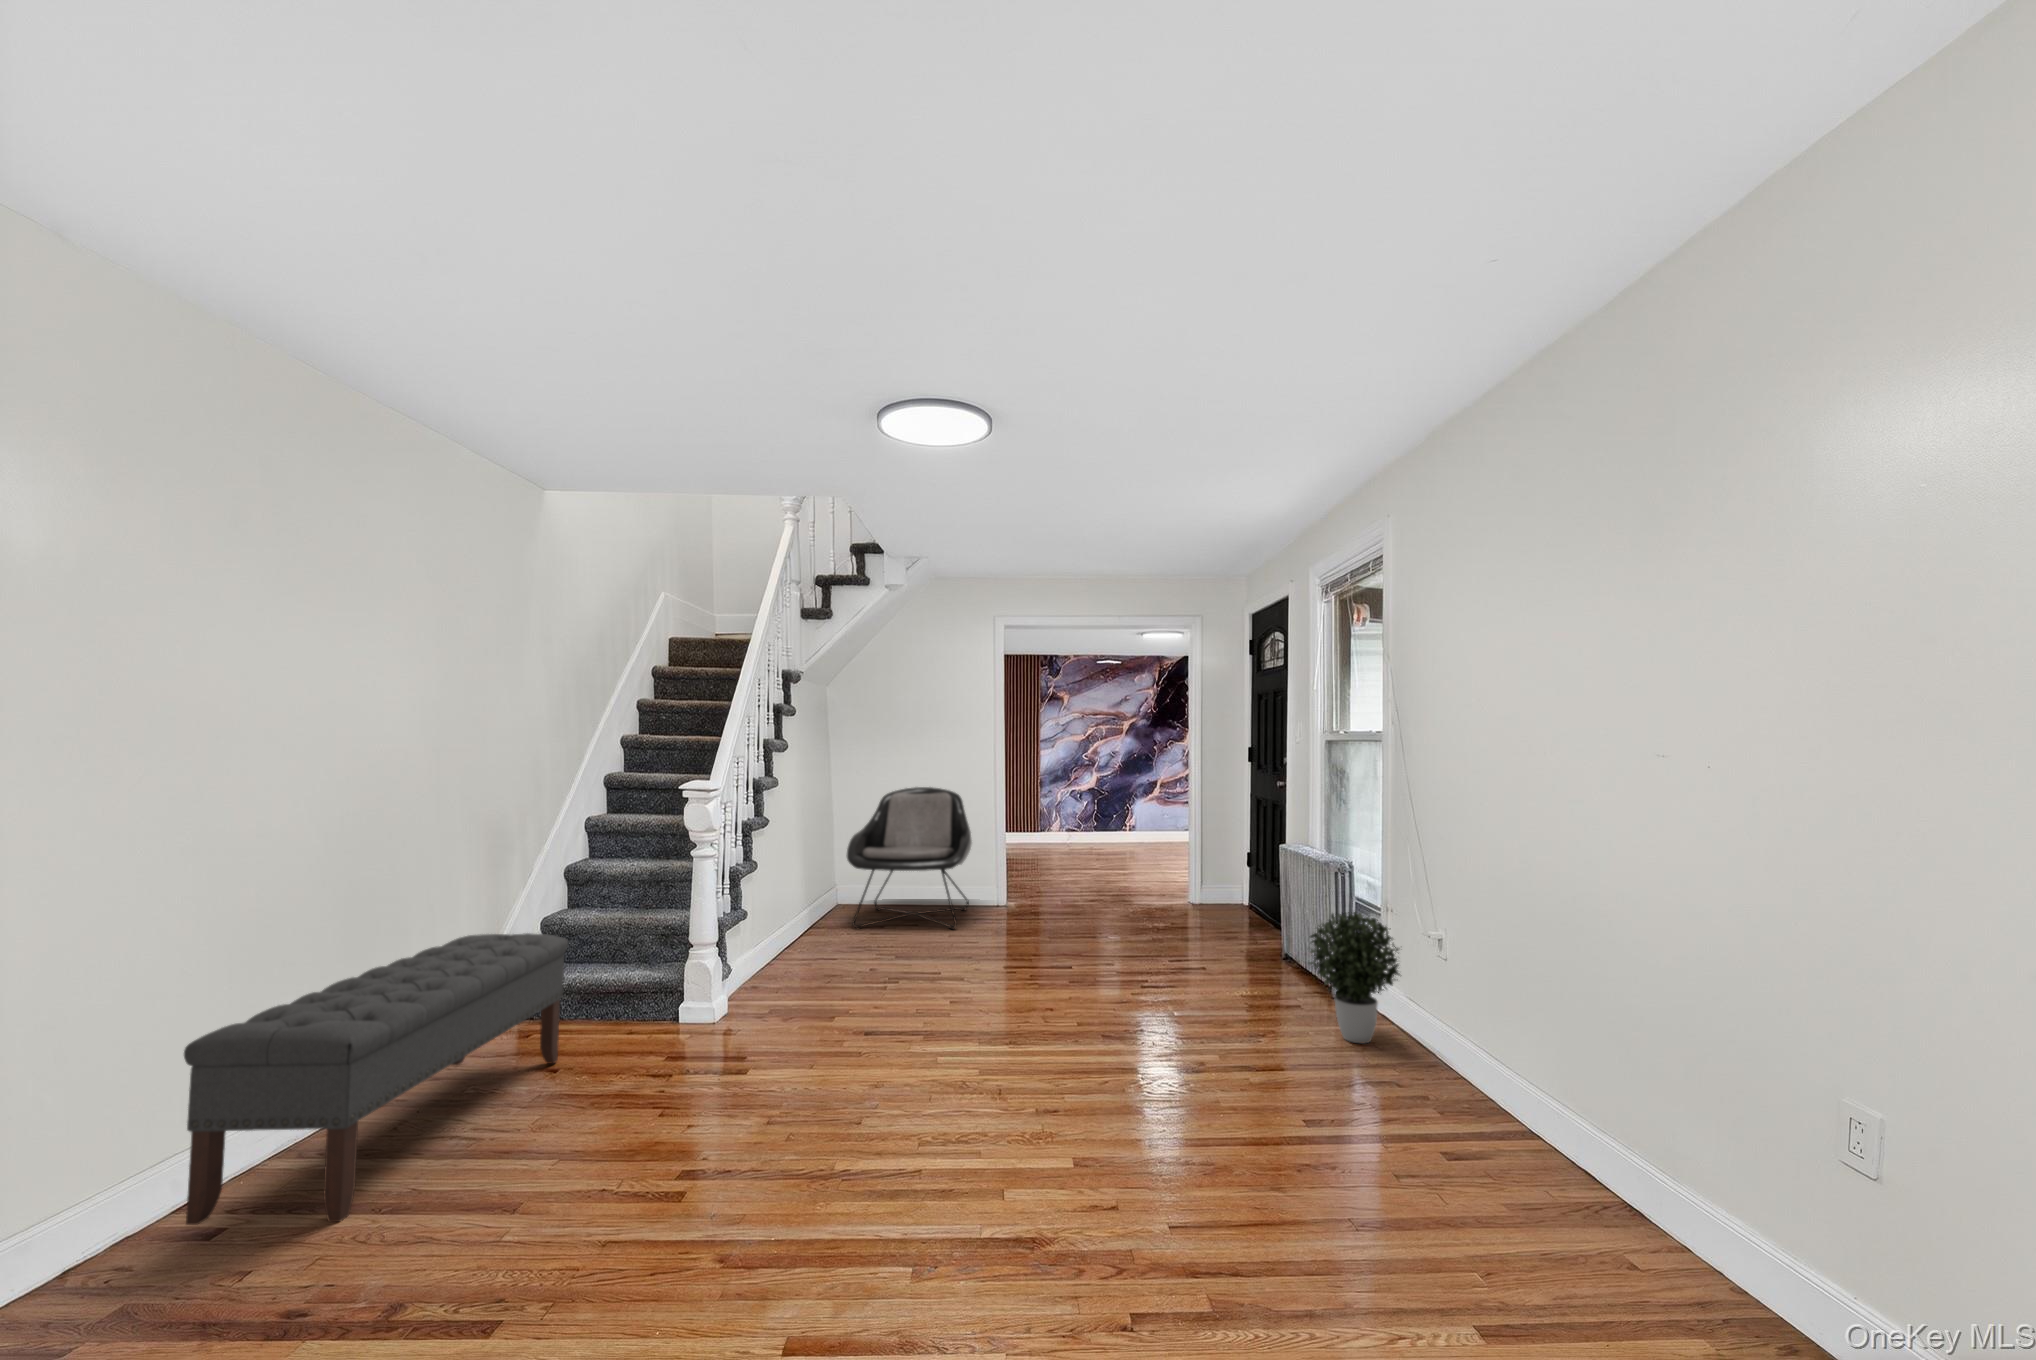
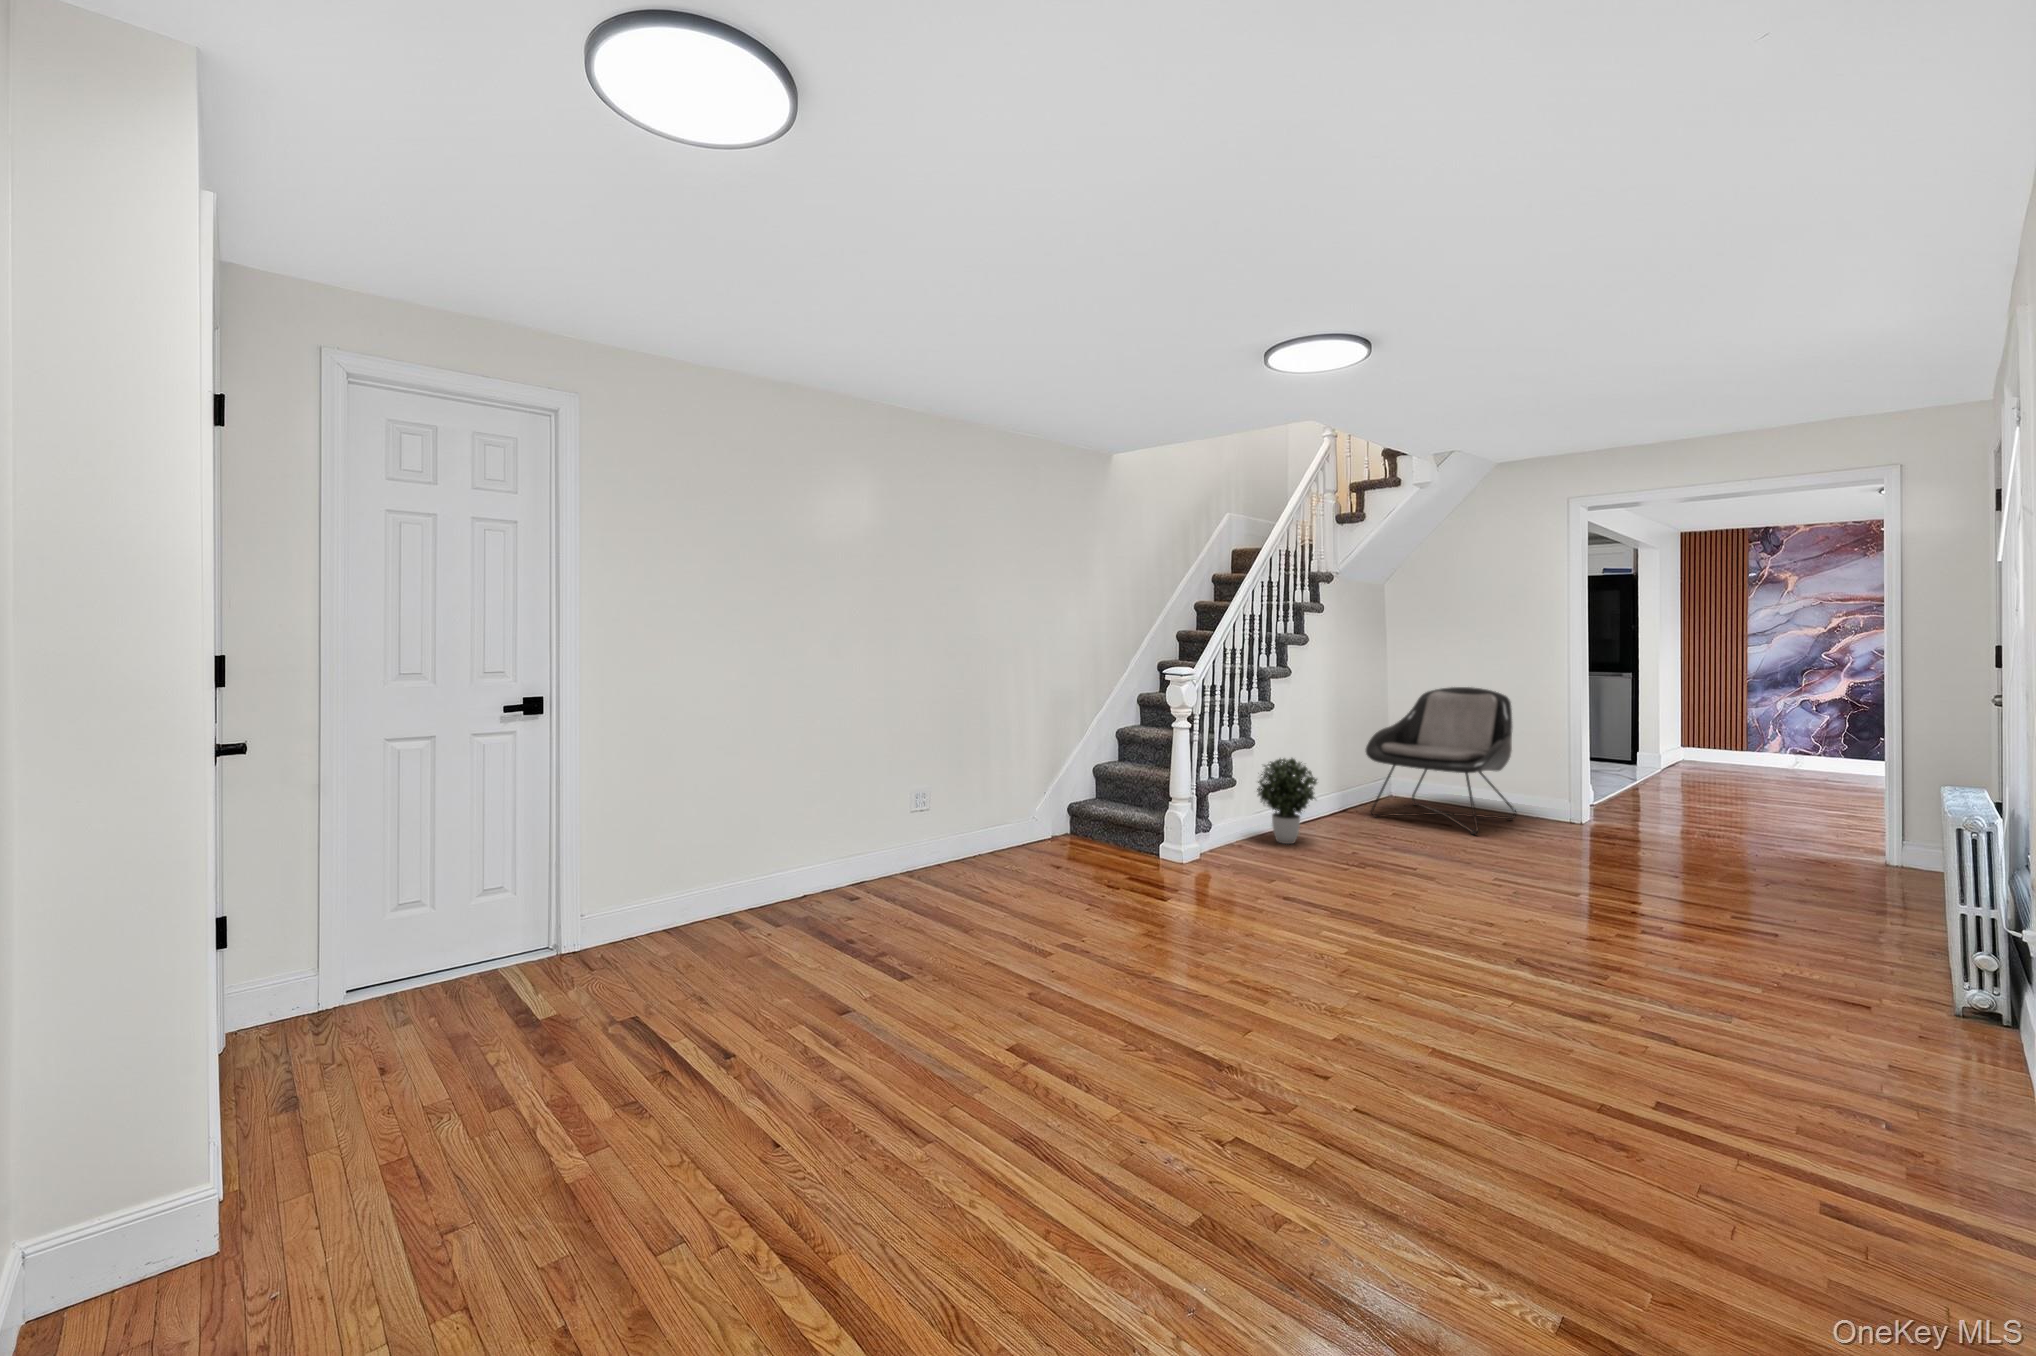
potted plant: present [1309,911,1400,1043] -> present [1257,758,1317,844]
bench: present [184,933,568,1225] -> none [882,767,1084,904]

